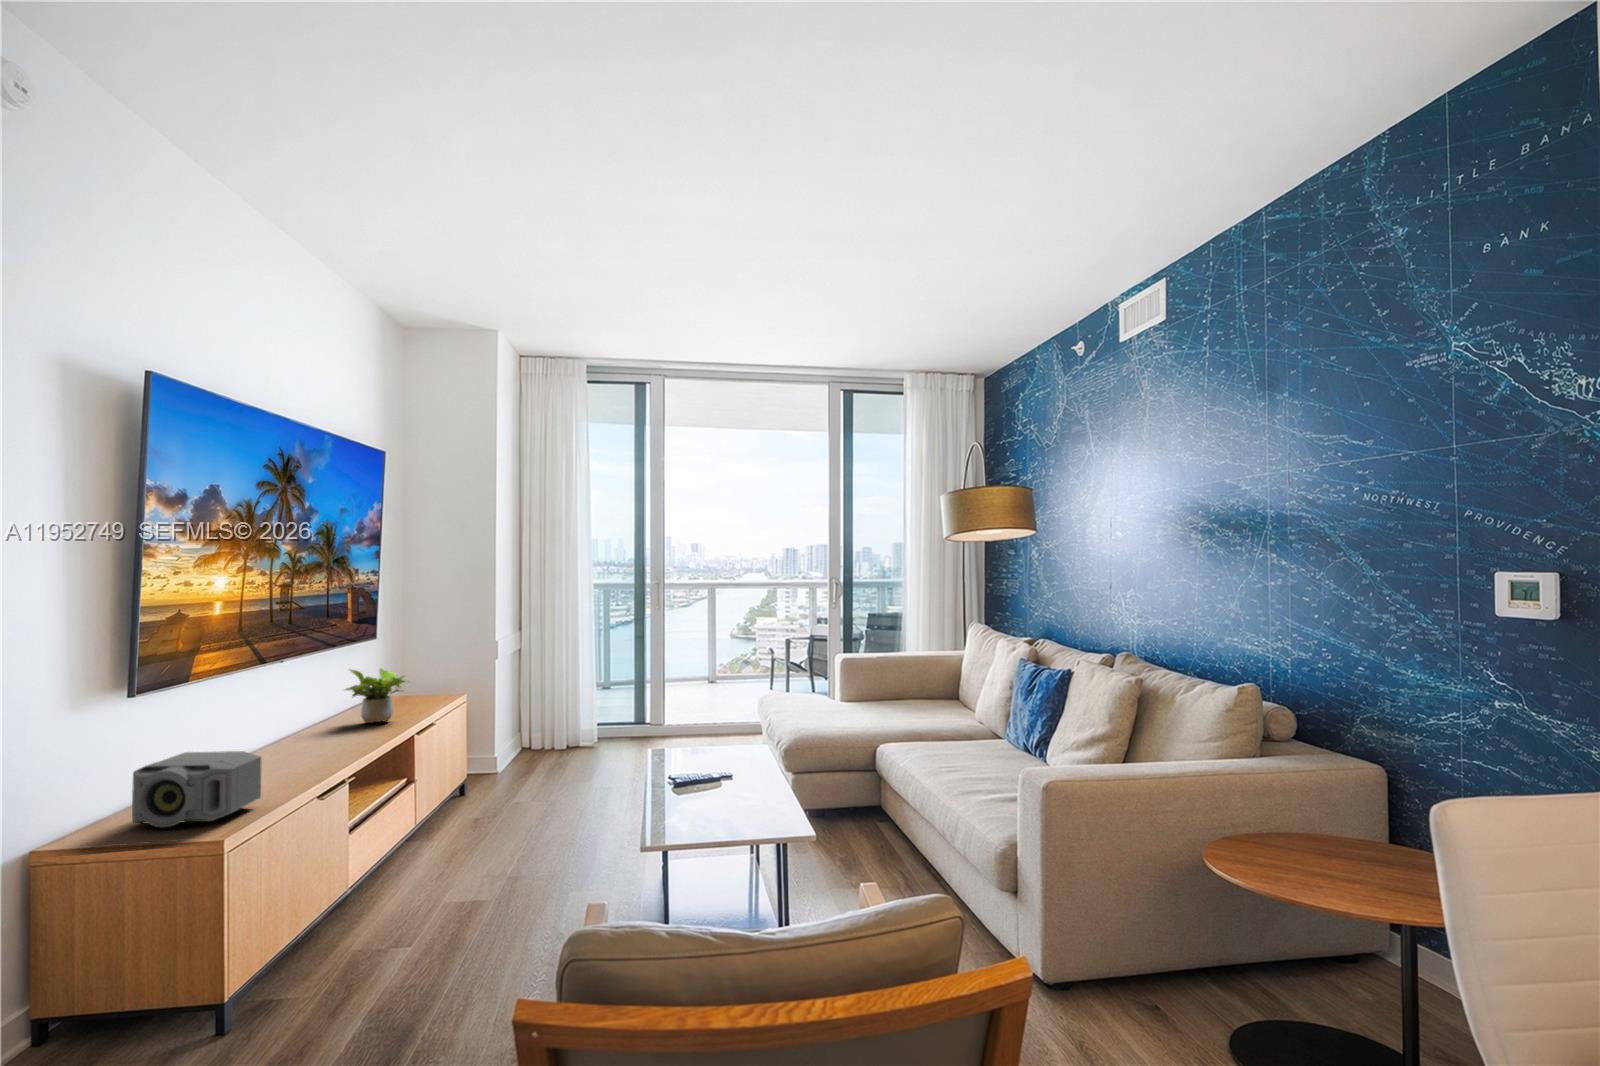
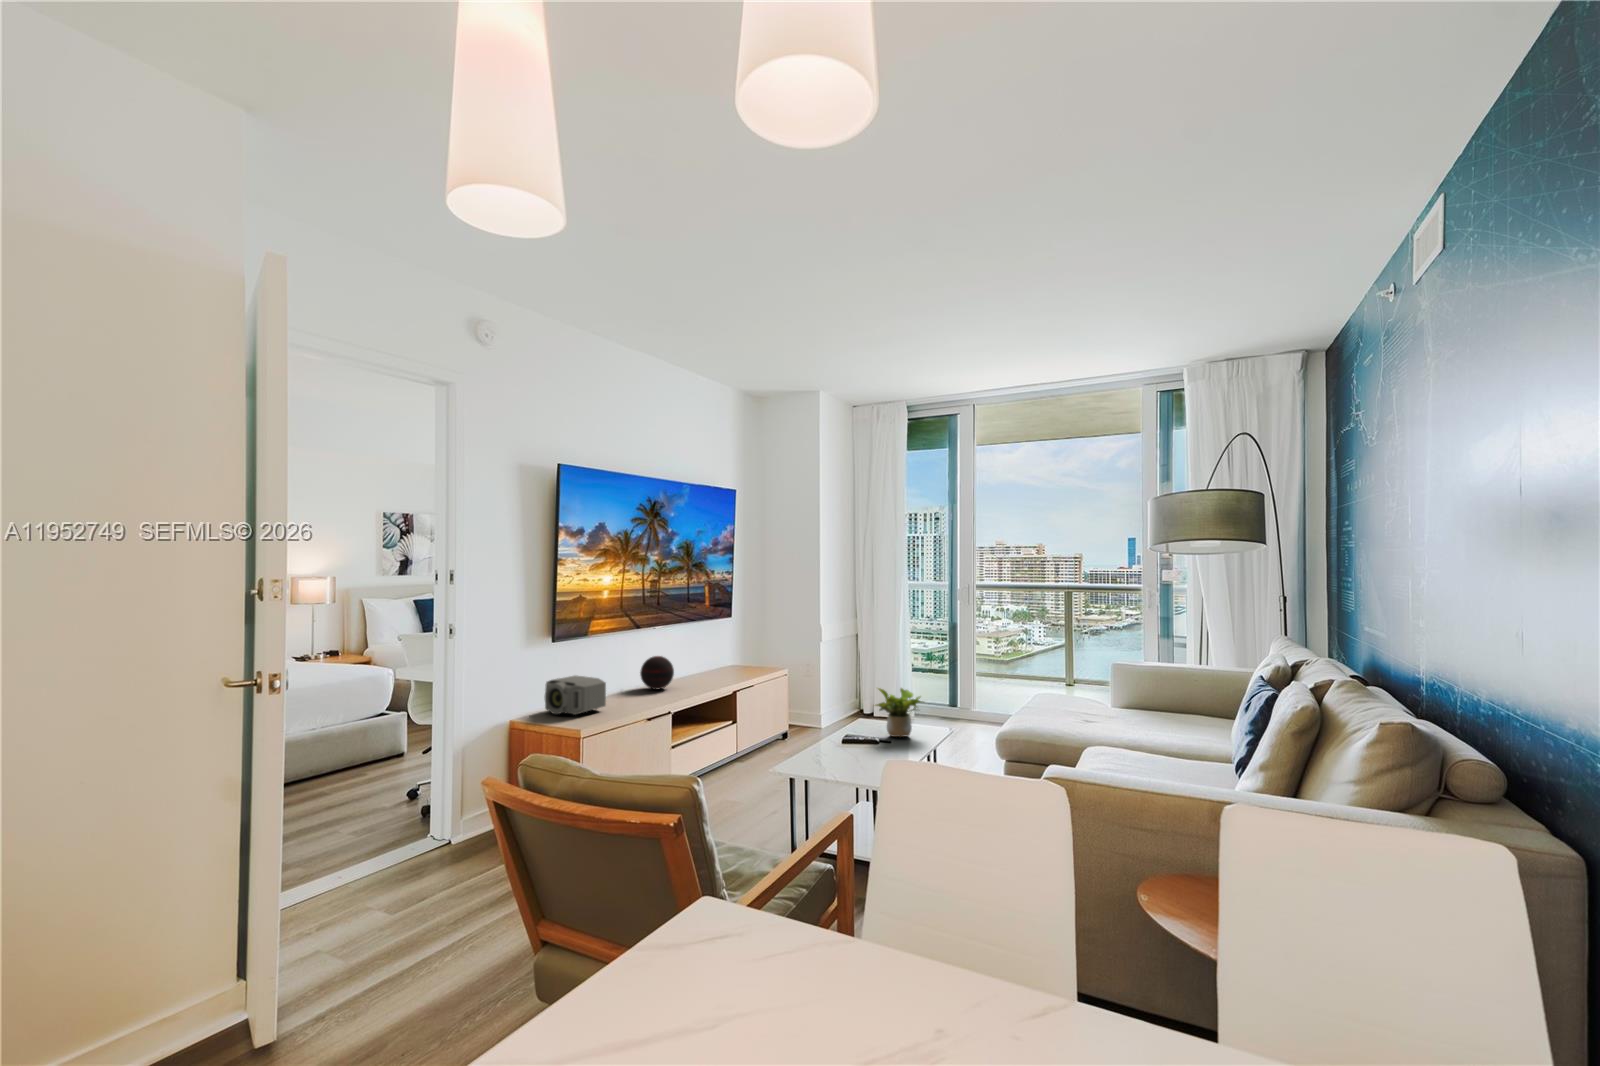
potted plant: present [346,669,406,723] -> present [876,688,922,737]
decorative orb: none [277,704,339,759] -> present [640,656,674,690]

